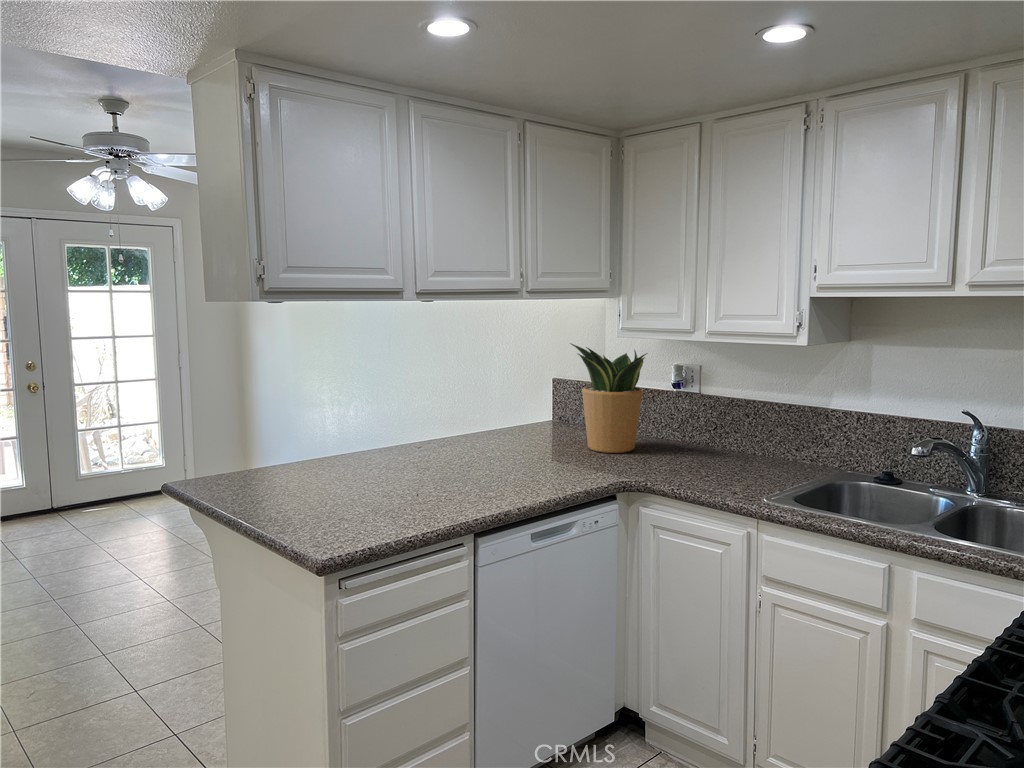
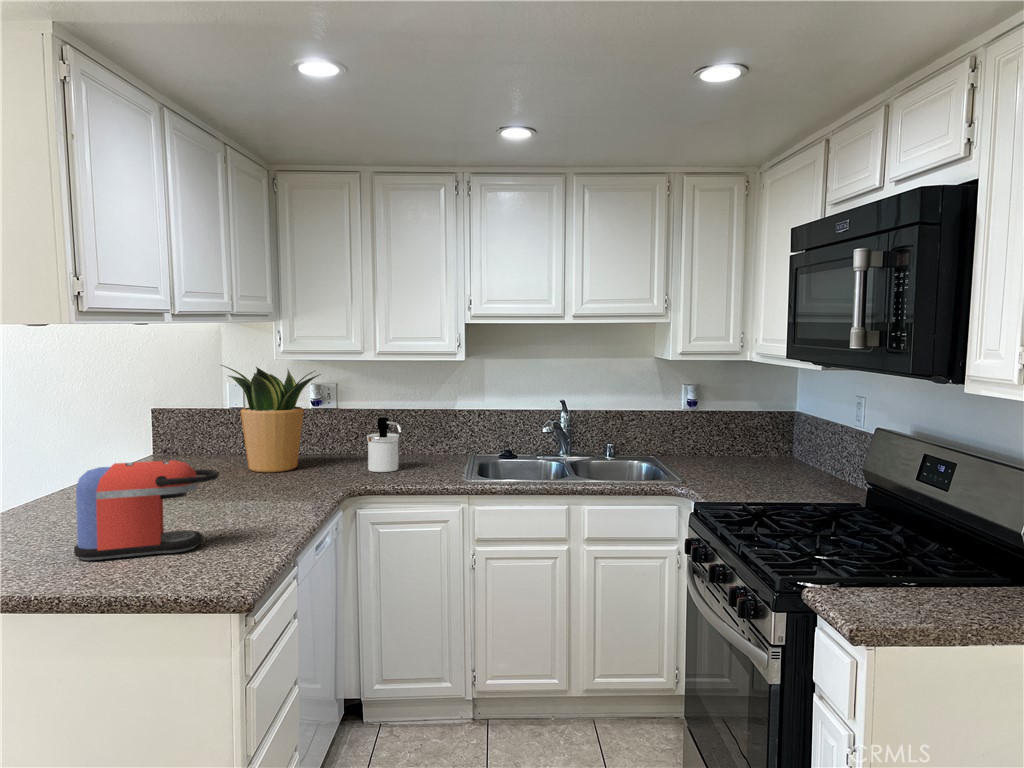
soap dispenser: none [686,410,724,472] -> present [367,417,402,472]
coffee maker: none [340,427,432,508] -> present [74,460,219,560]

